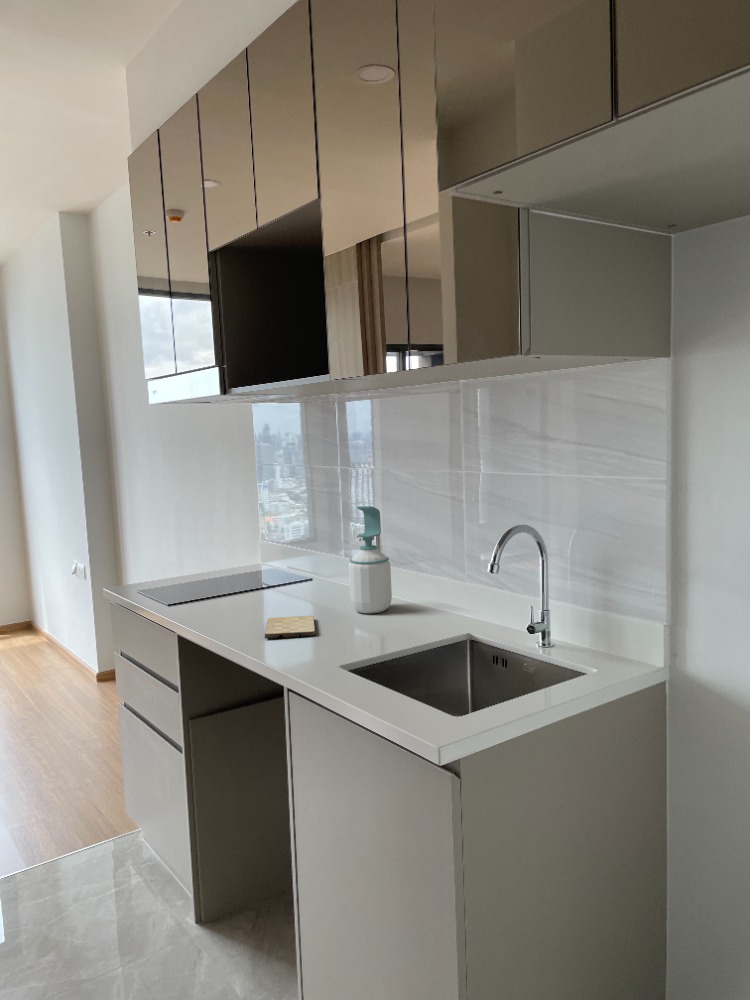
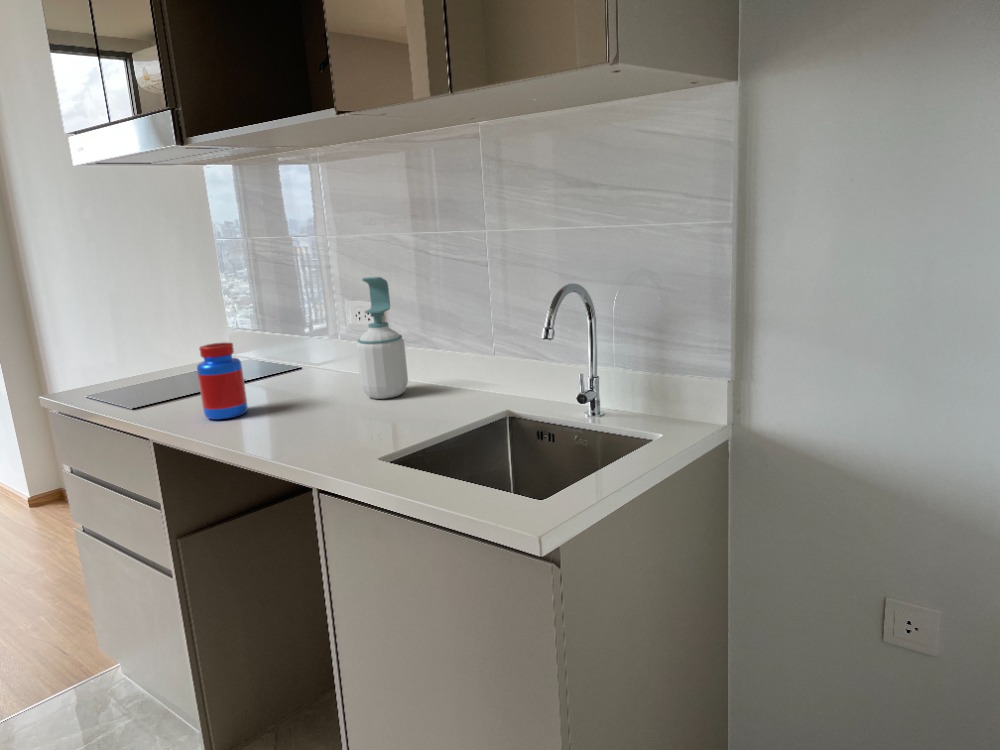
jar: none [216,554,254,619] -> present [197,342,248,420]
cutting board: present [265,616,315,638] -> none [269,407,333,437]

